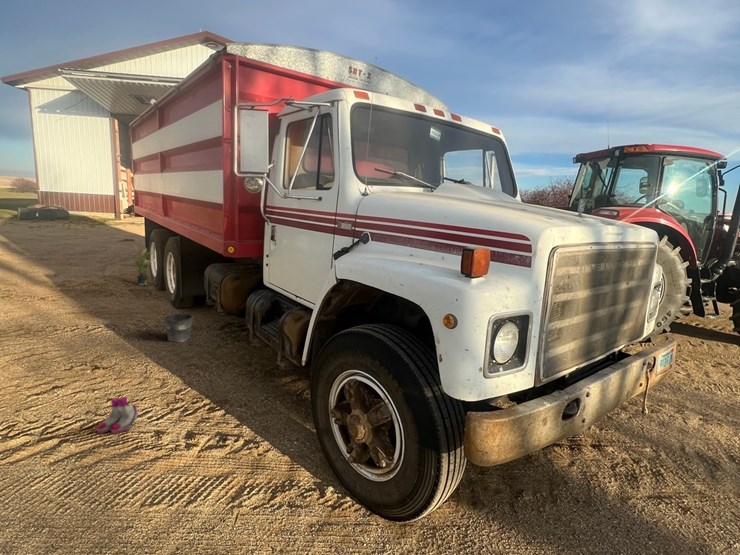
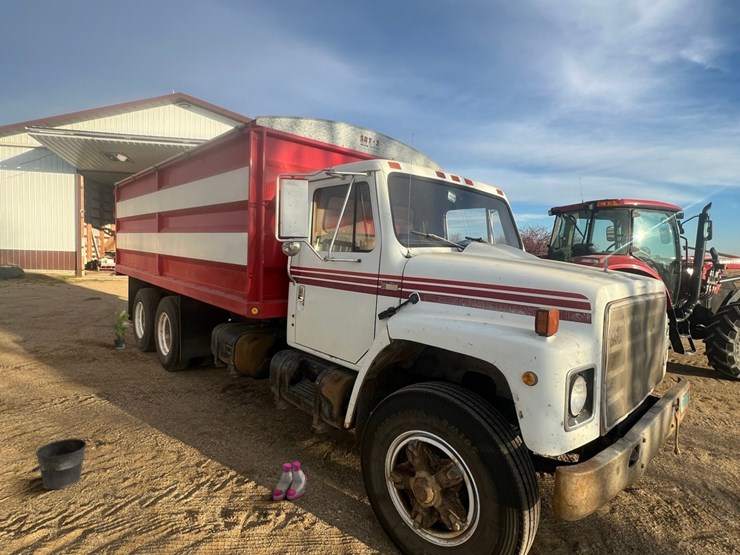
bucket: present [162,313,193,342] -> present [32,439,87,490]
boots: present [96,397,138,433] -> present [273,461,307,500]

